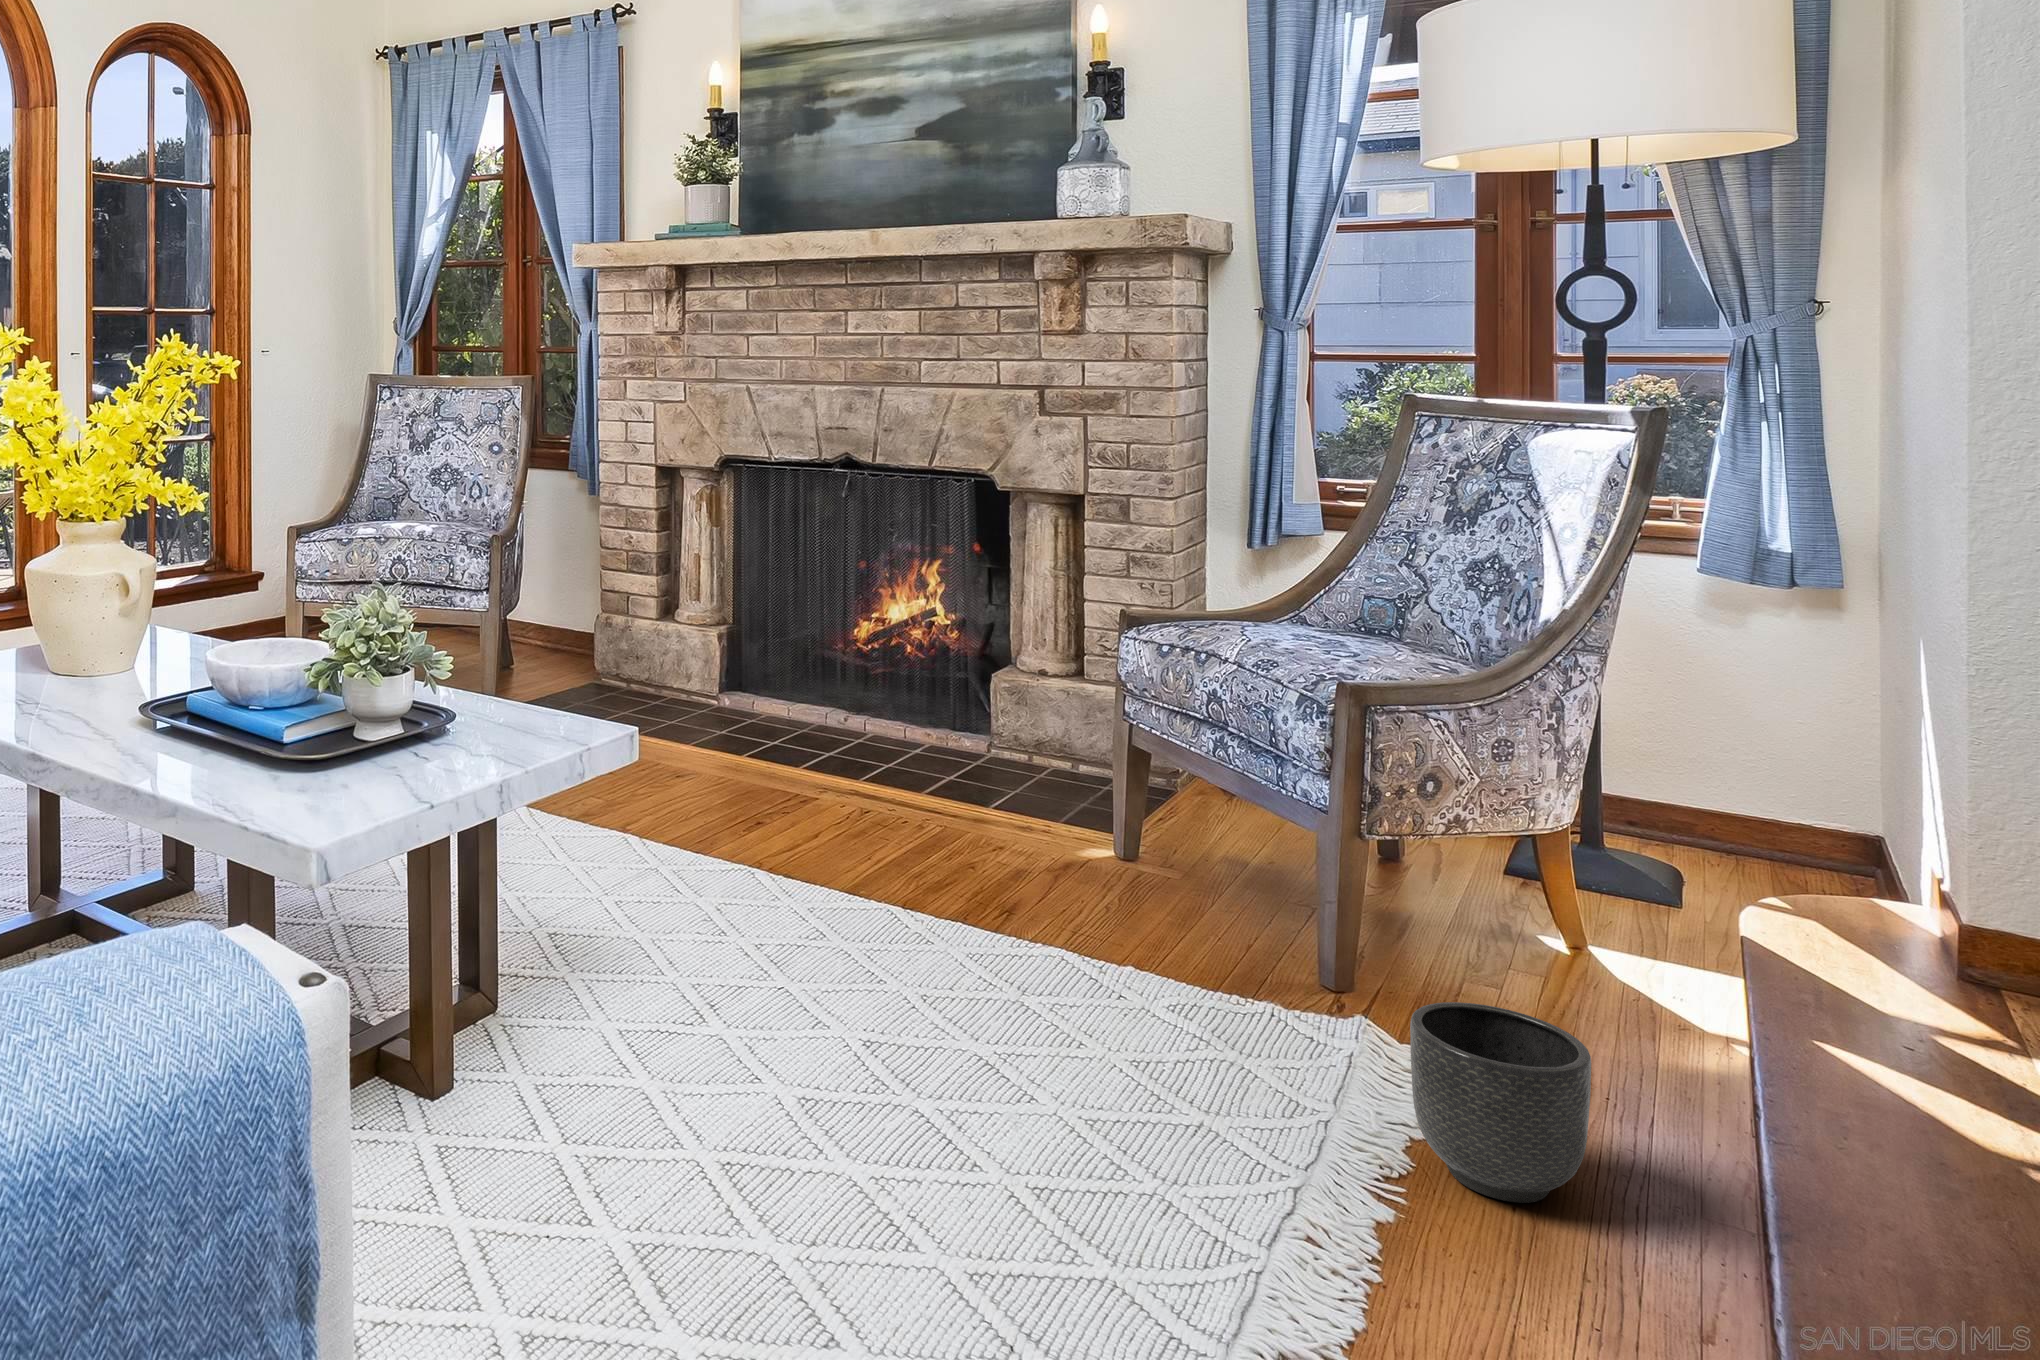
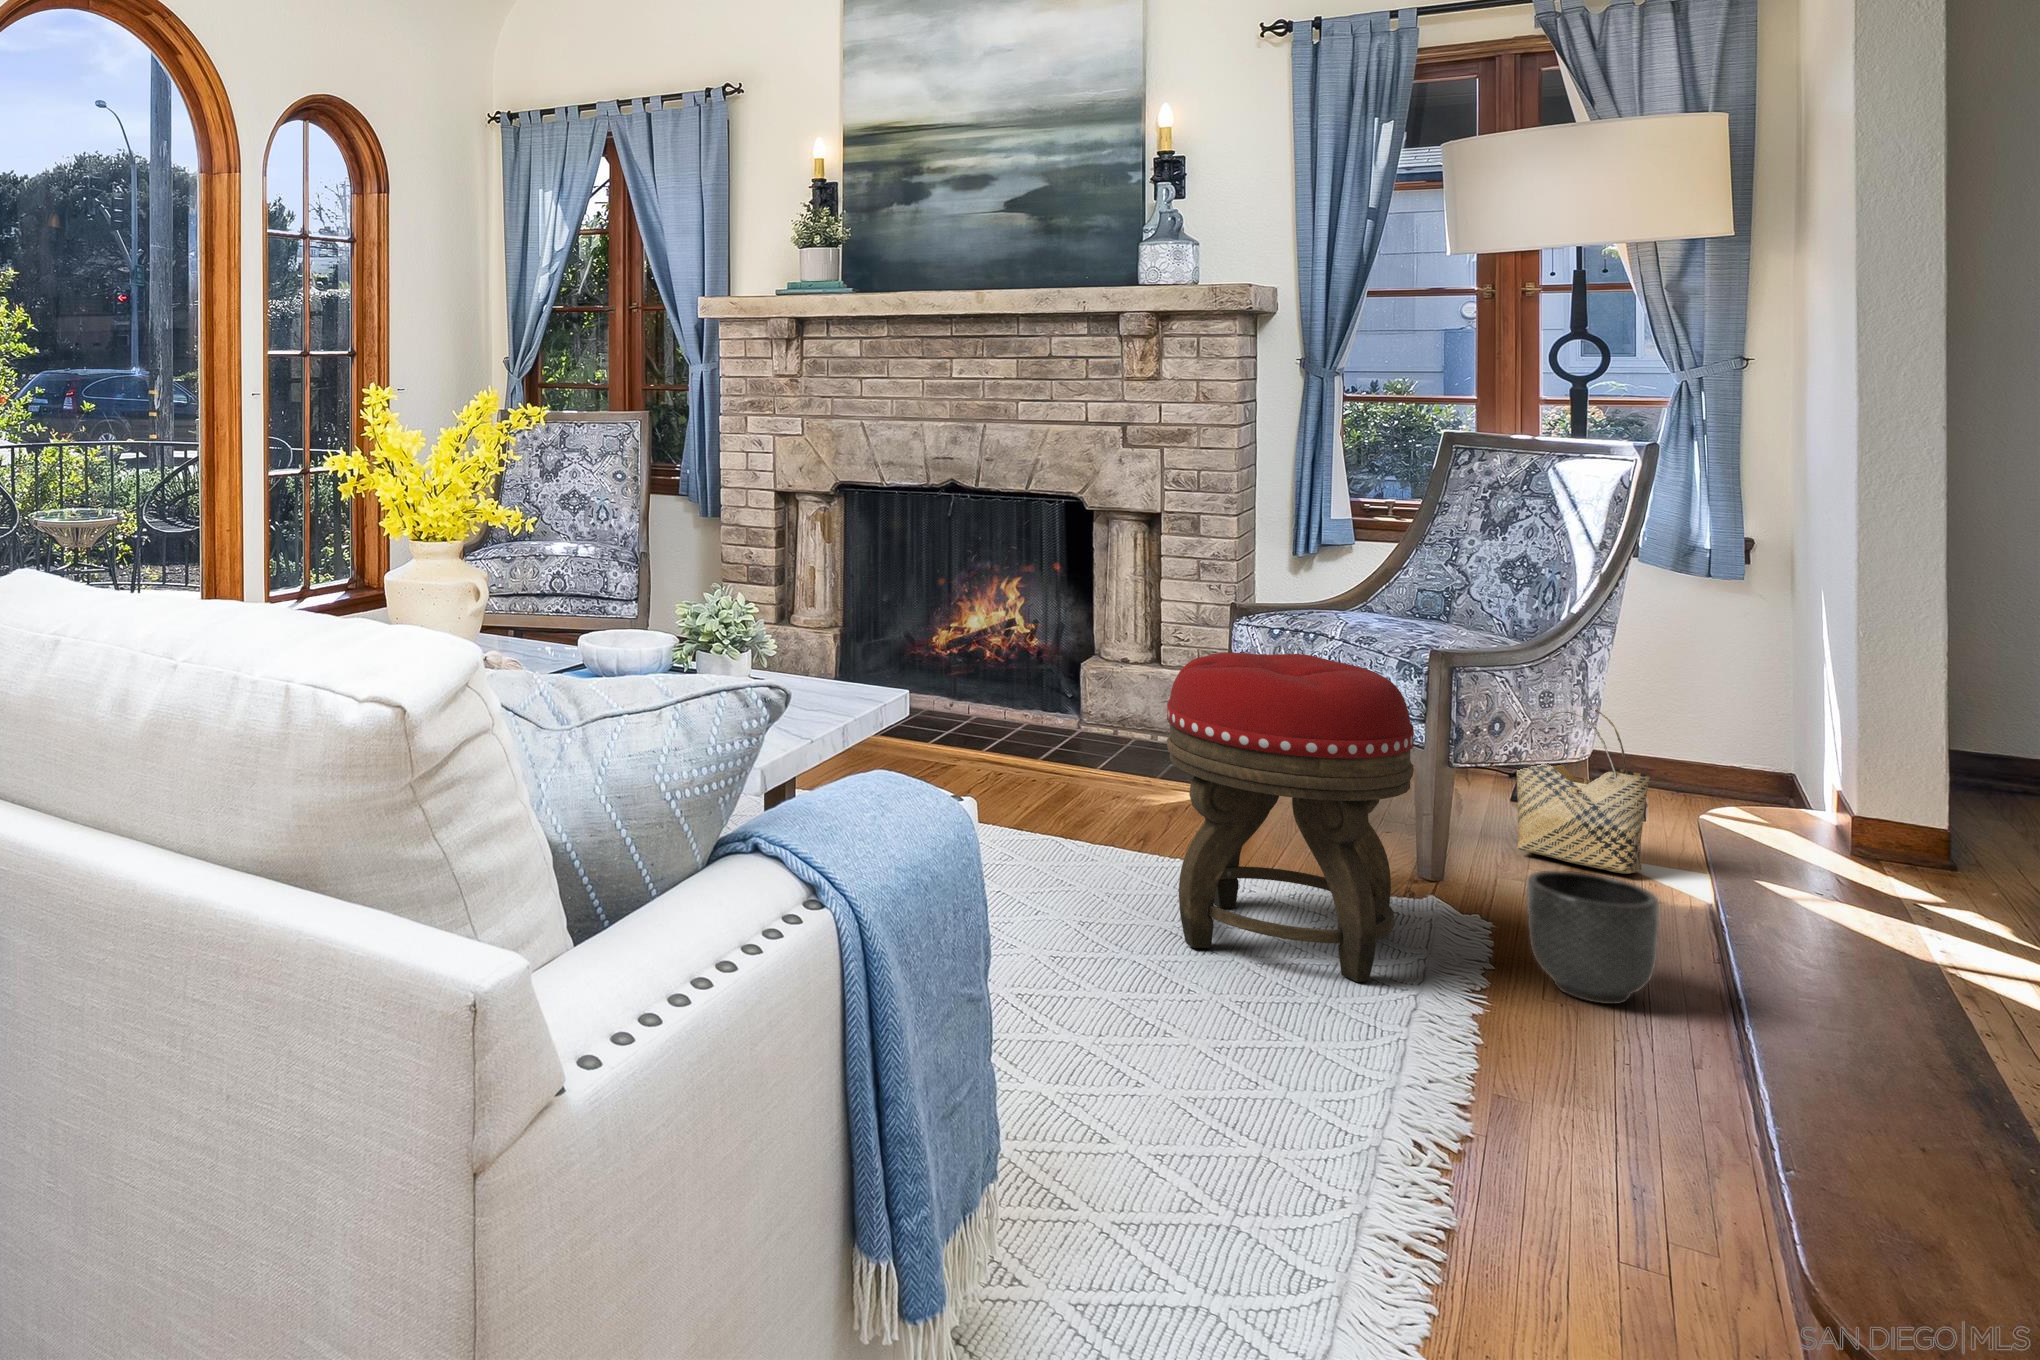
footstool: none [948,687,1265,1150] -> present [1167,653,1414,982]
woven basket: none [1464,756,1641,981] -> present [1517,708,1650,874]

